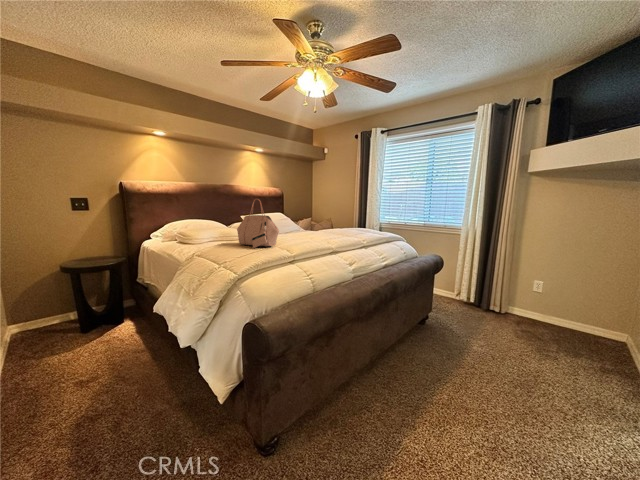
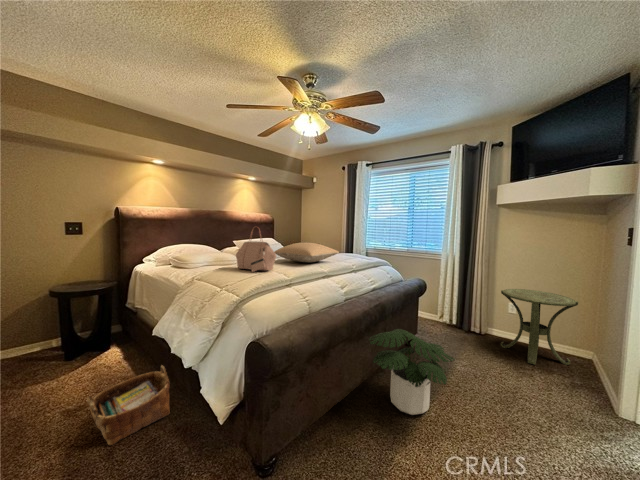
pillow: none [279,216,349,237] -> present [274,242,339,262]
side table: none [522,266,617,347] -> present [501,289,578,365]
potted plant: none [378,308,473,397] -> present [369,329,455,415]
woven basket: none [92,341,176,418] -> present [87,365,170,445]

